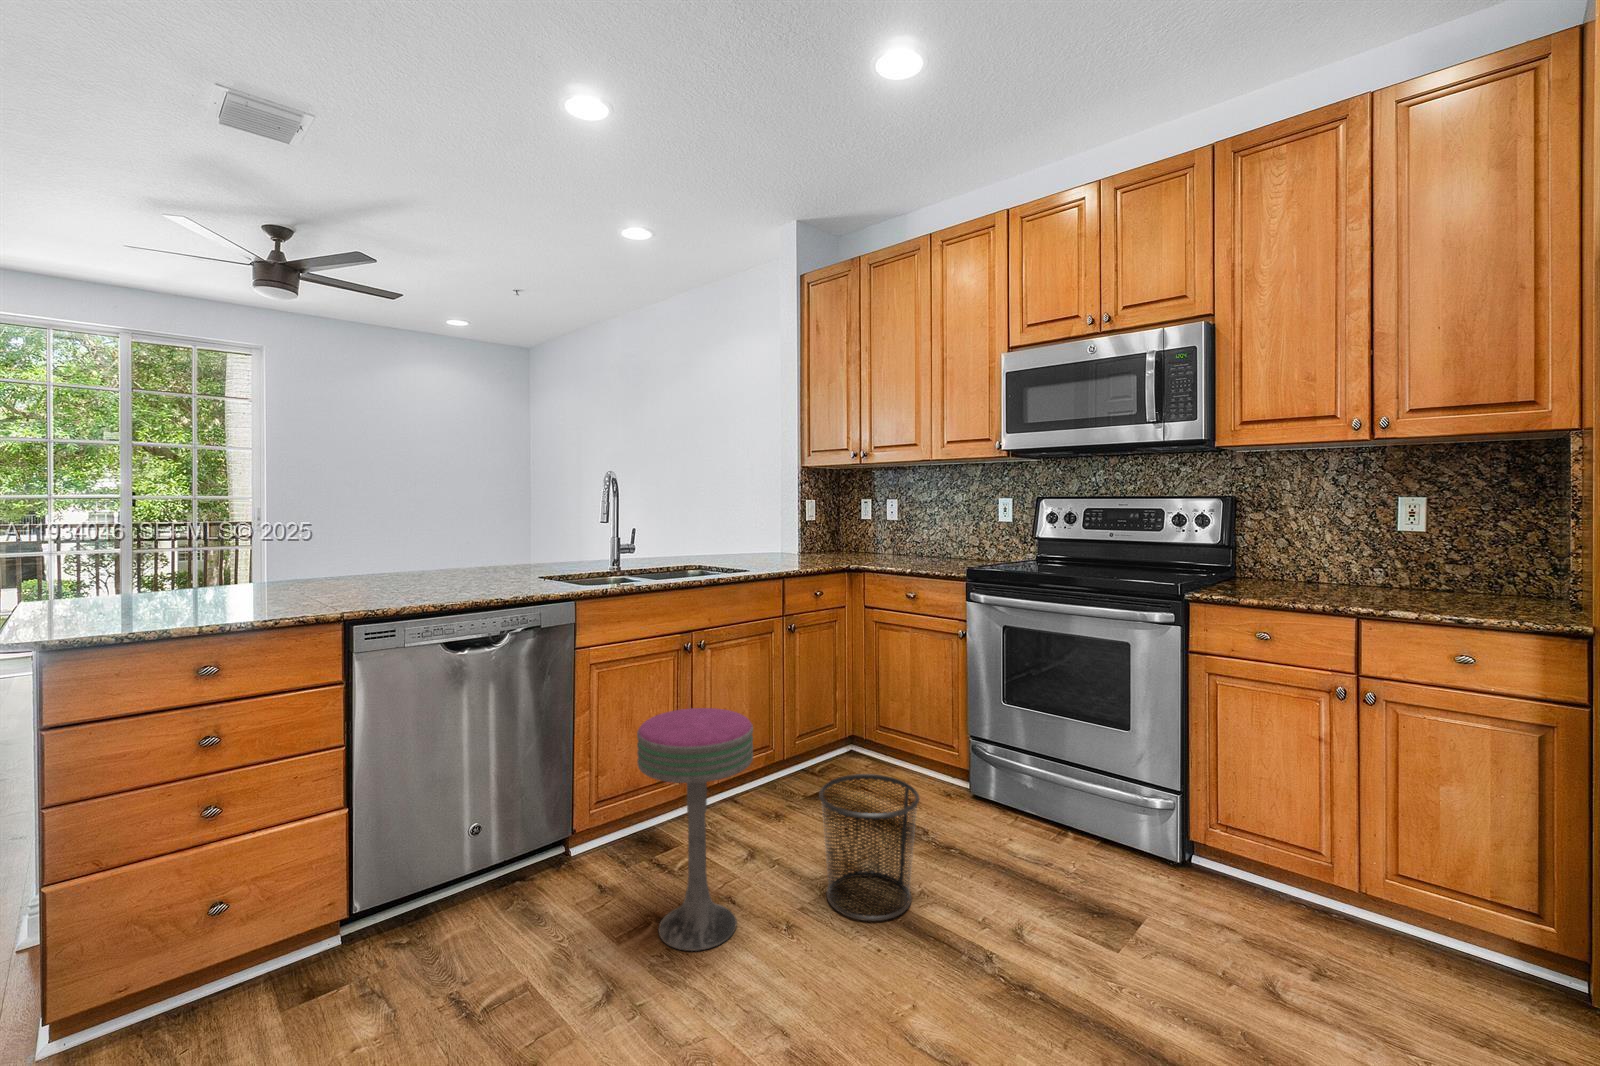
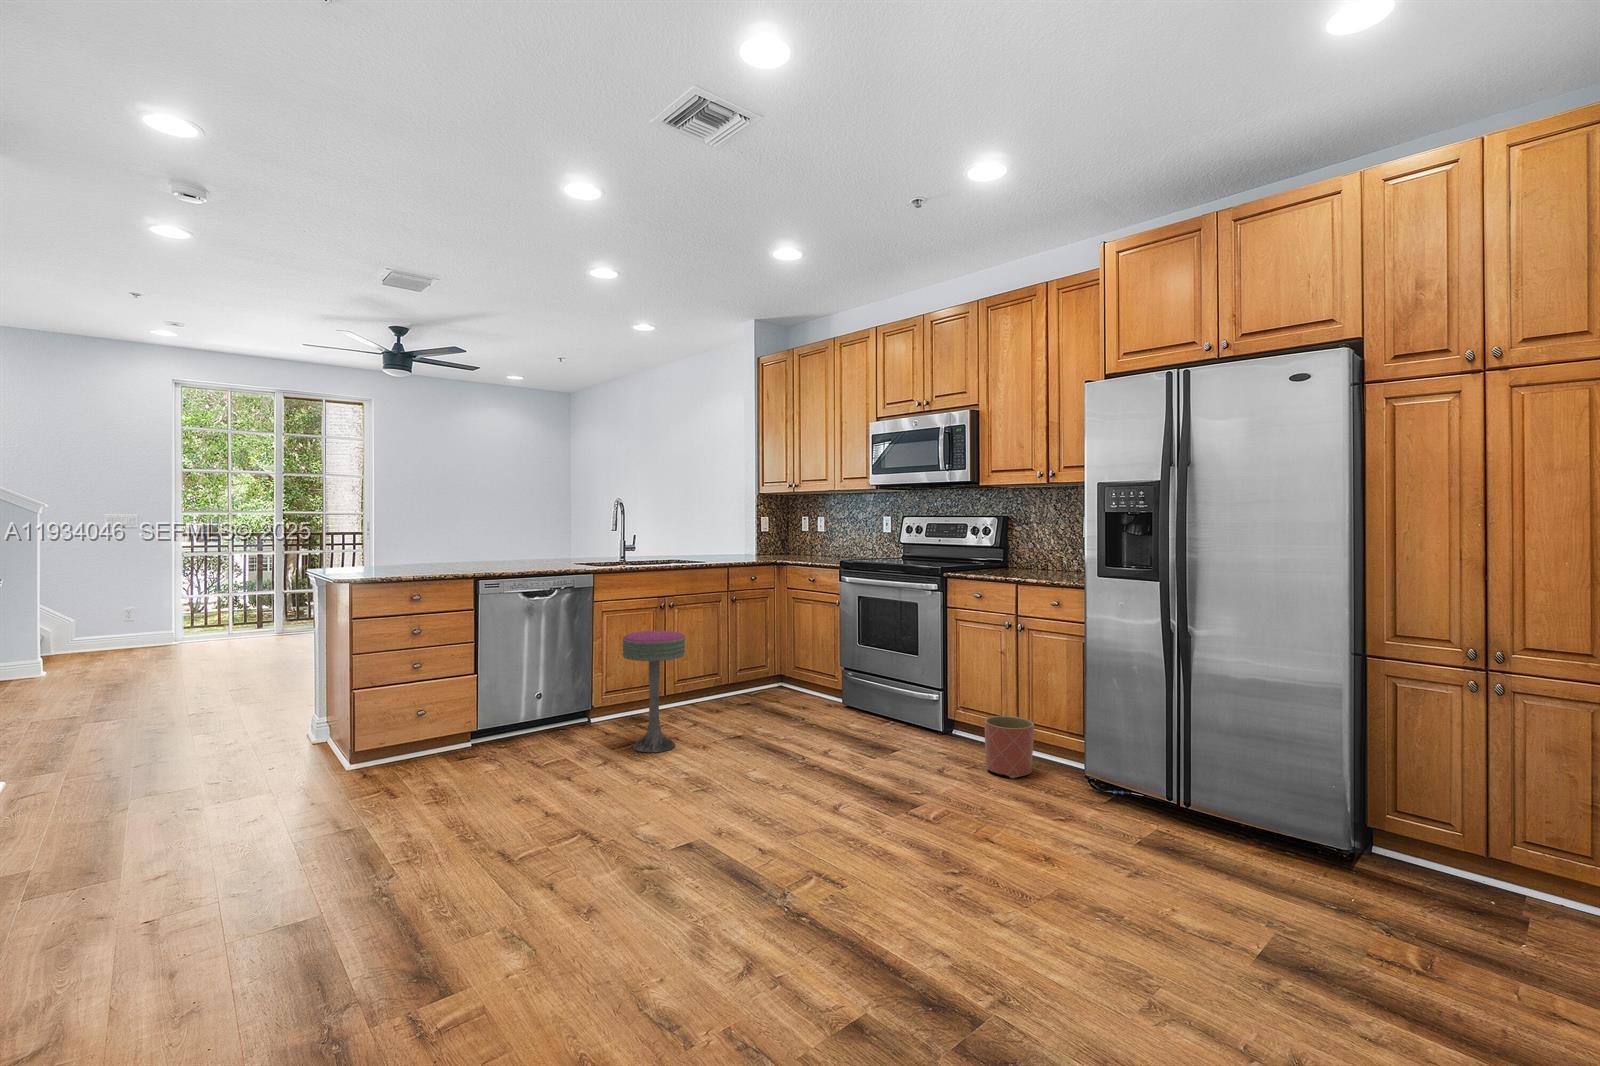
waste bin: present [819,774,919,921] -> none [724,675,781,747]
planter: none [1338,864,1458,1007] -> present [984,716,1034,778]

